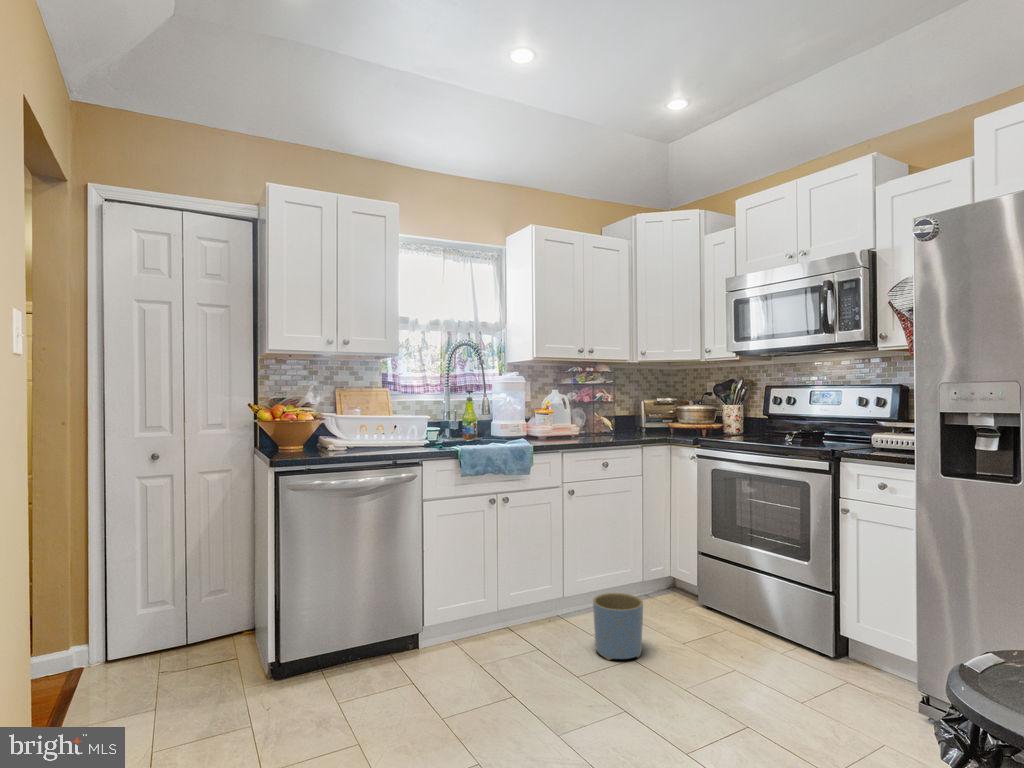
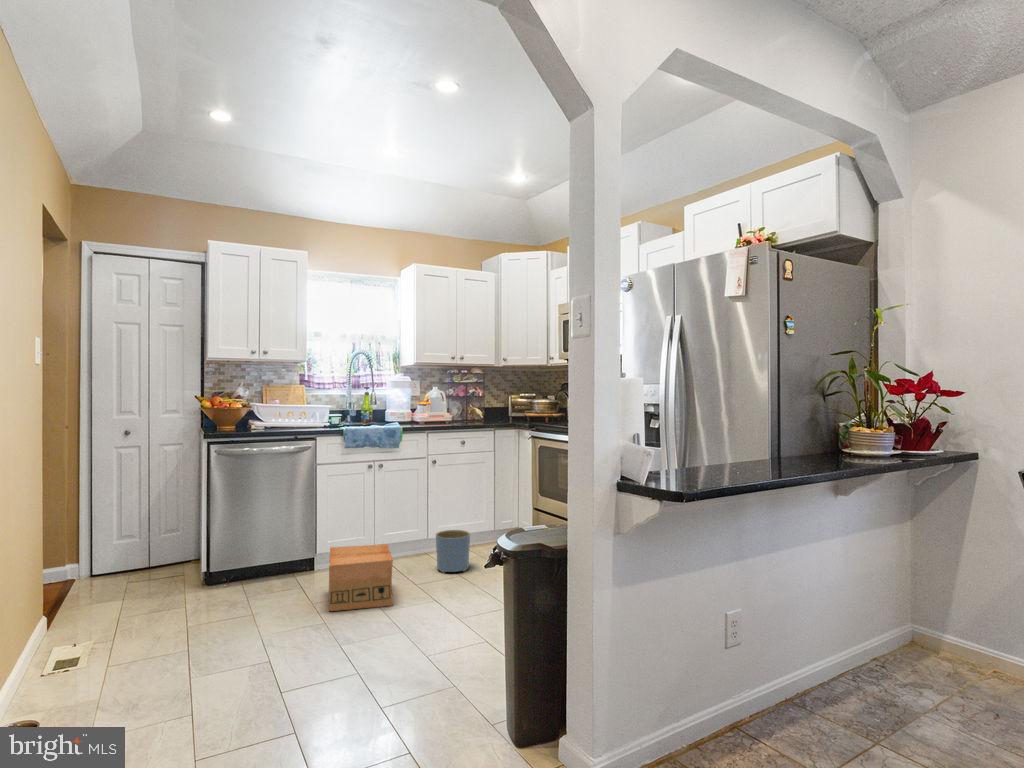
cardboard box: none [457,624,568,747] -> present [329,544,393,611]

